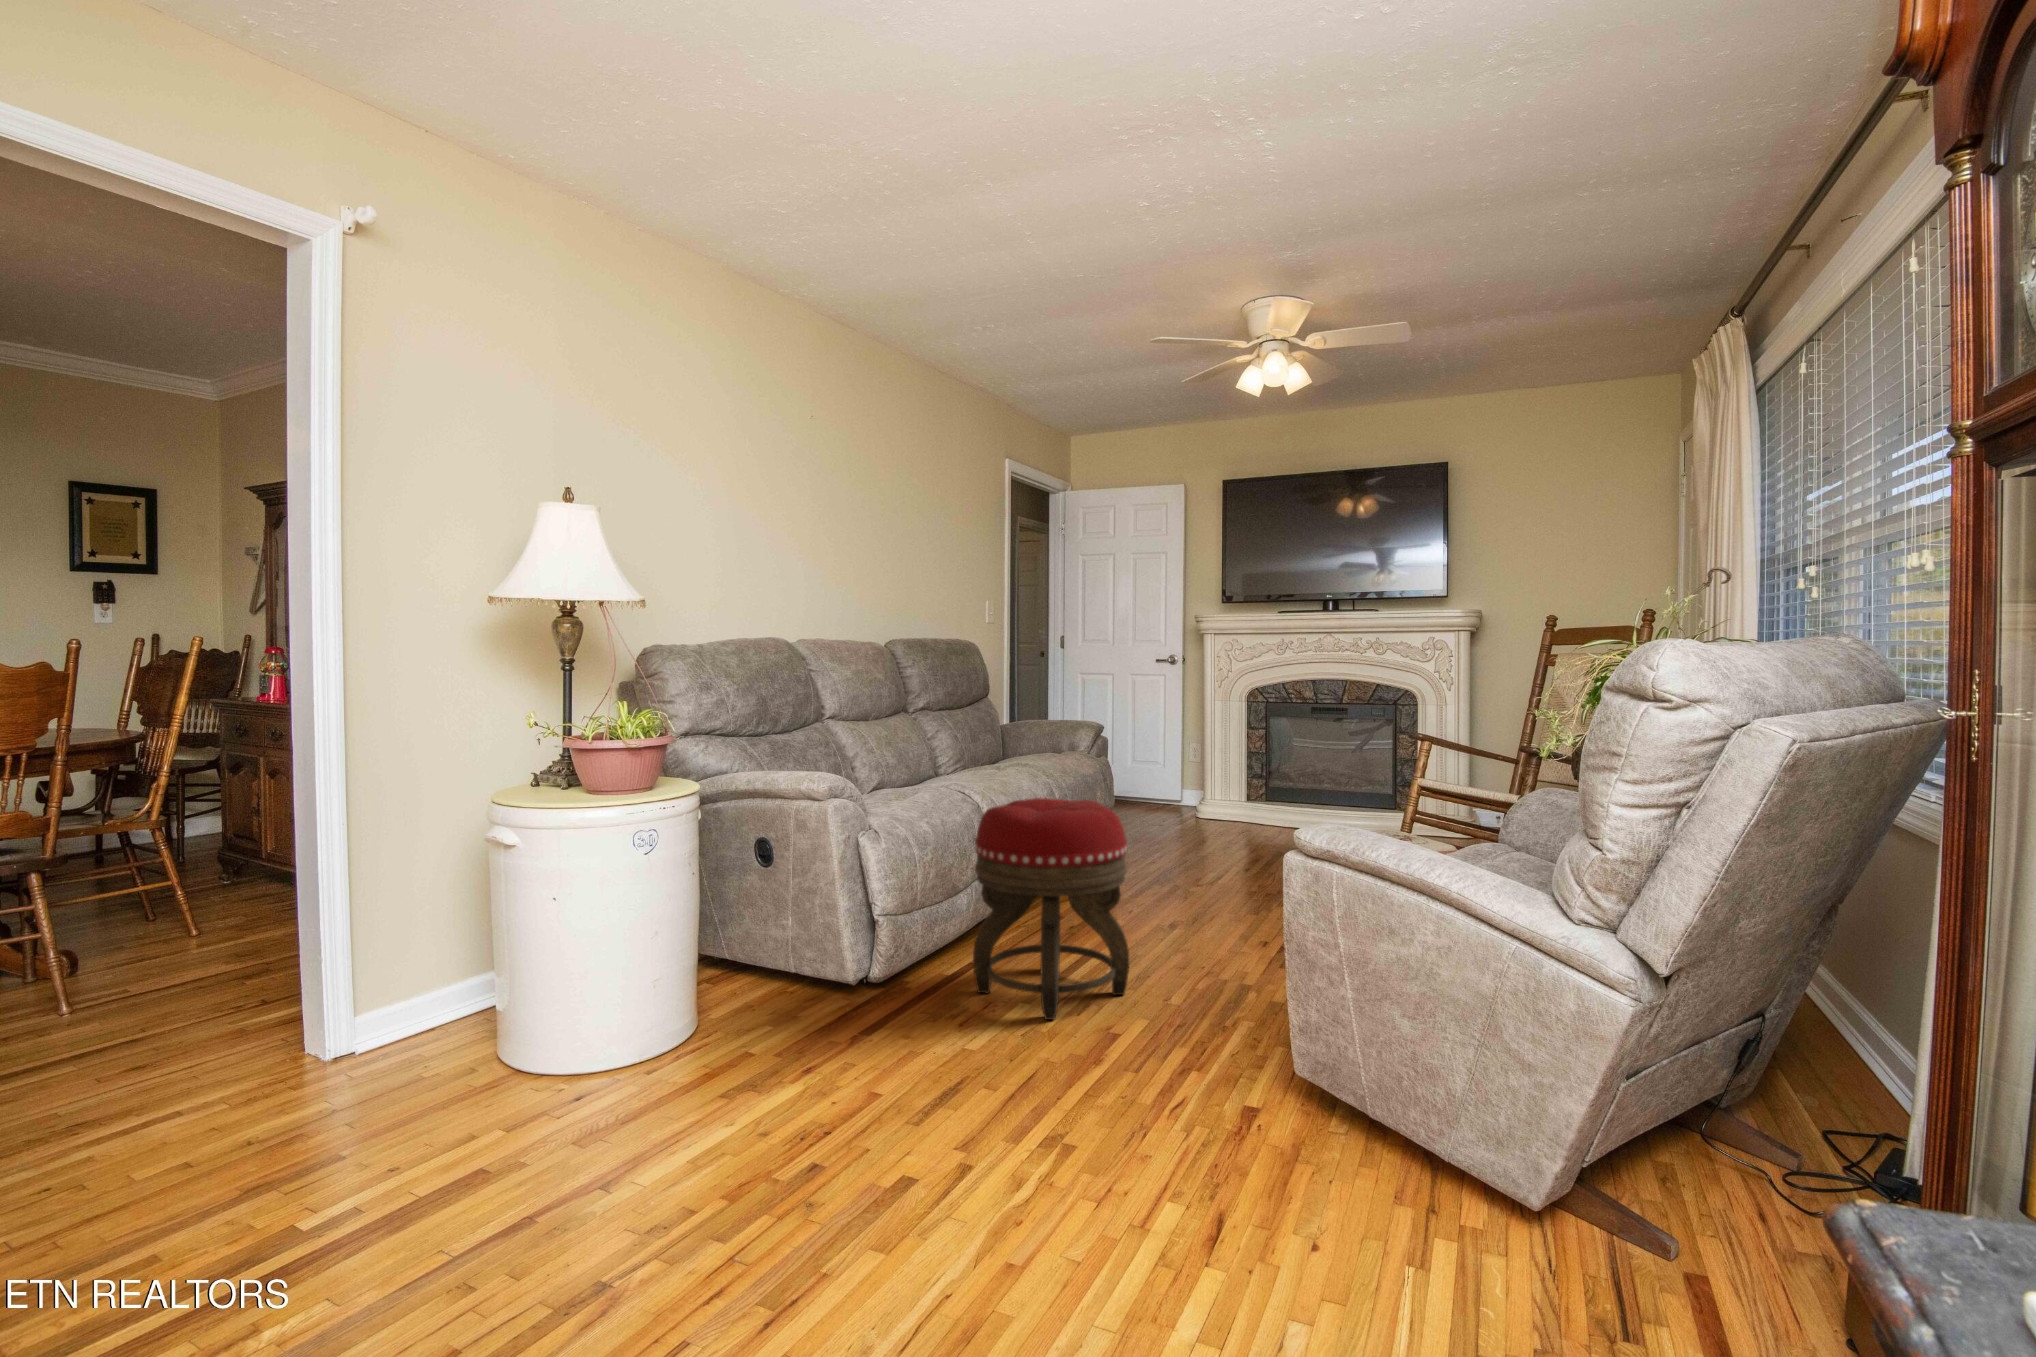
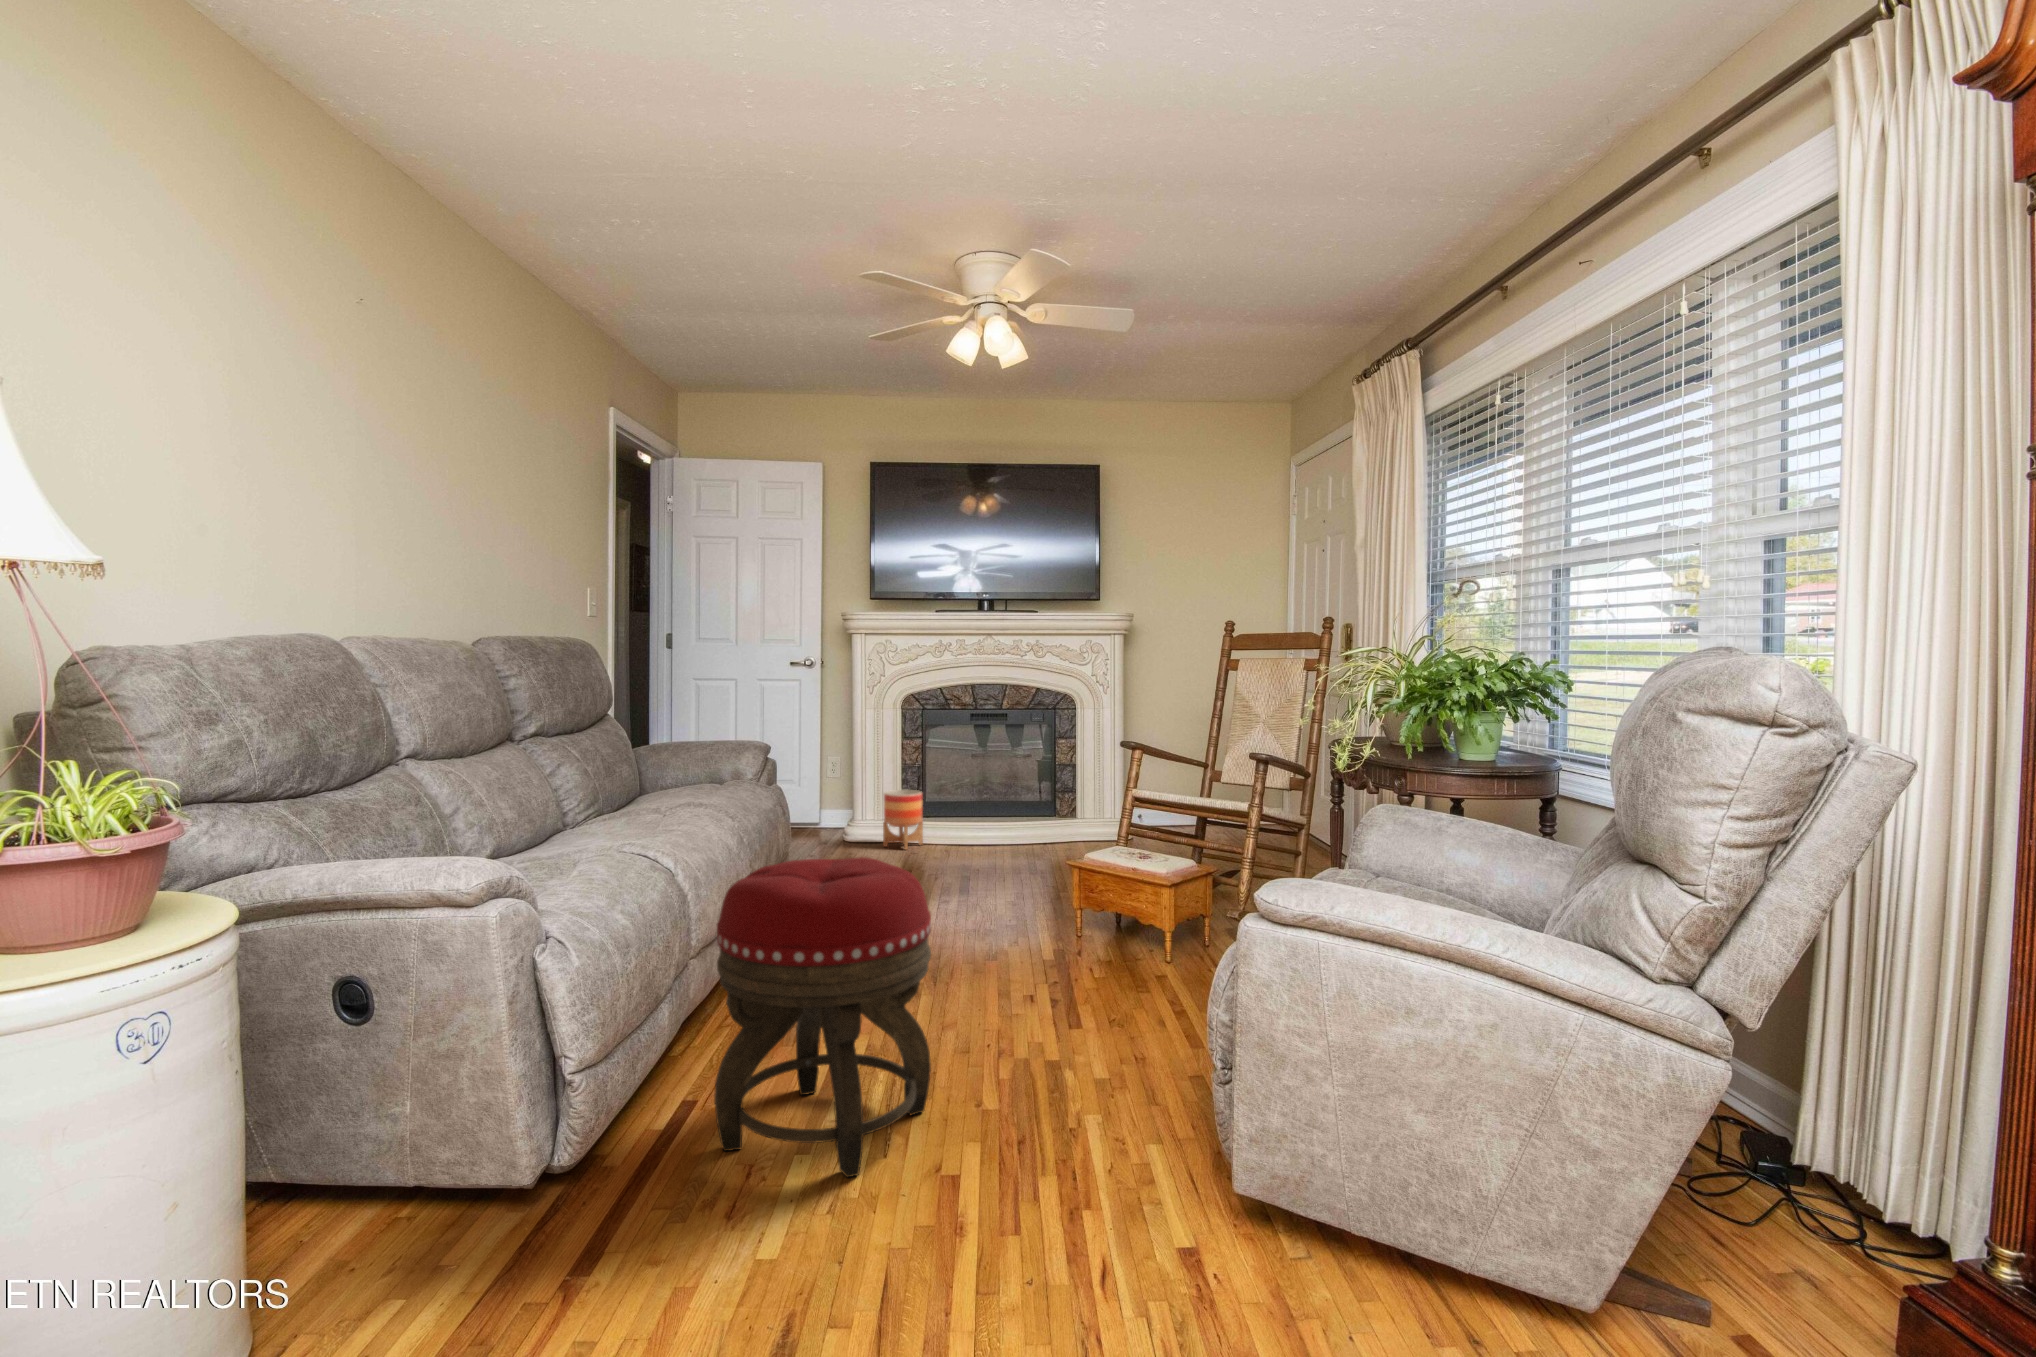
planter: none [1227,773,1264,826] -> present [883,790,923,849]

